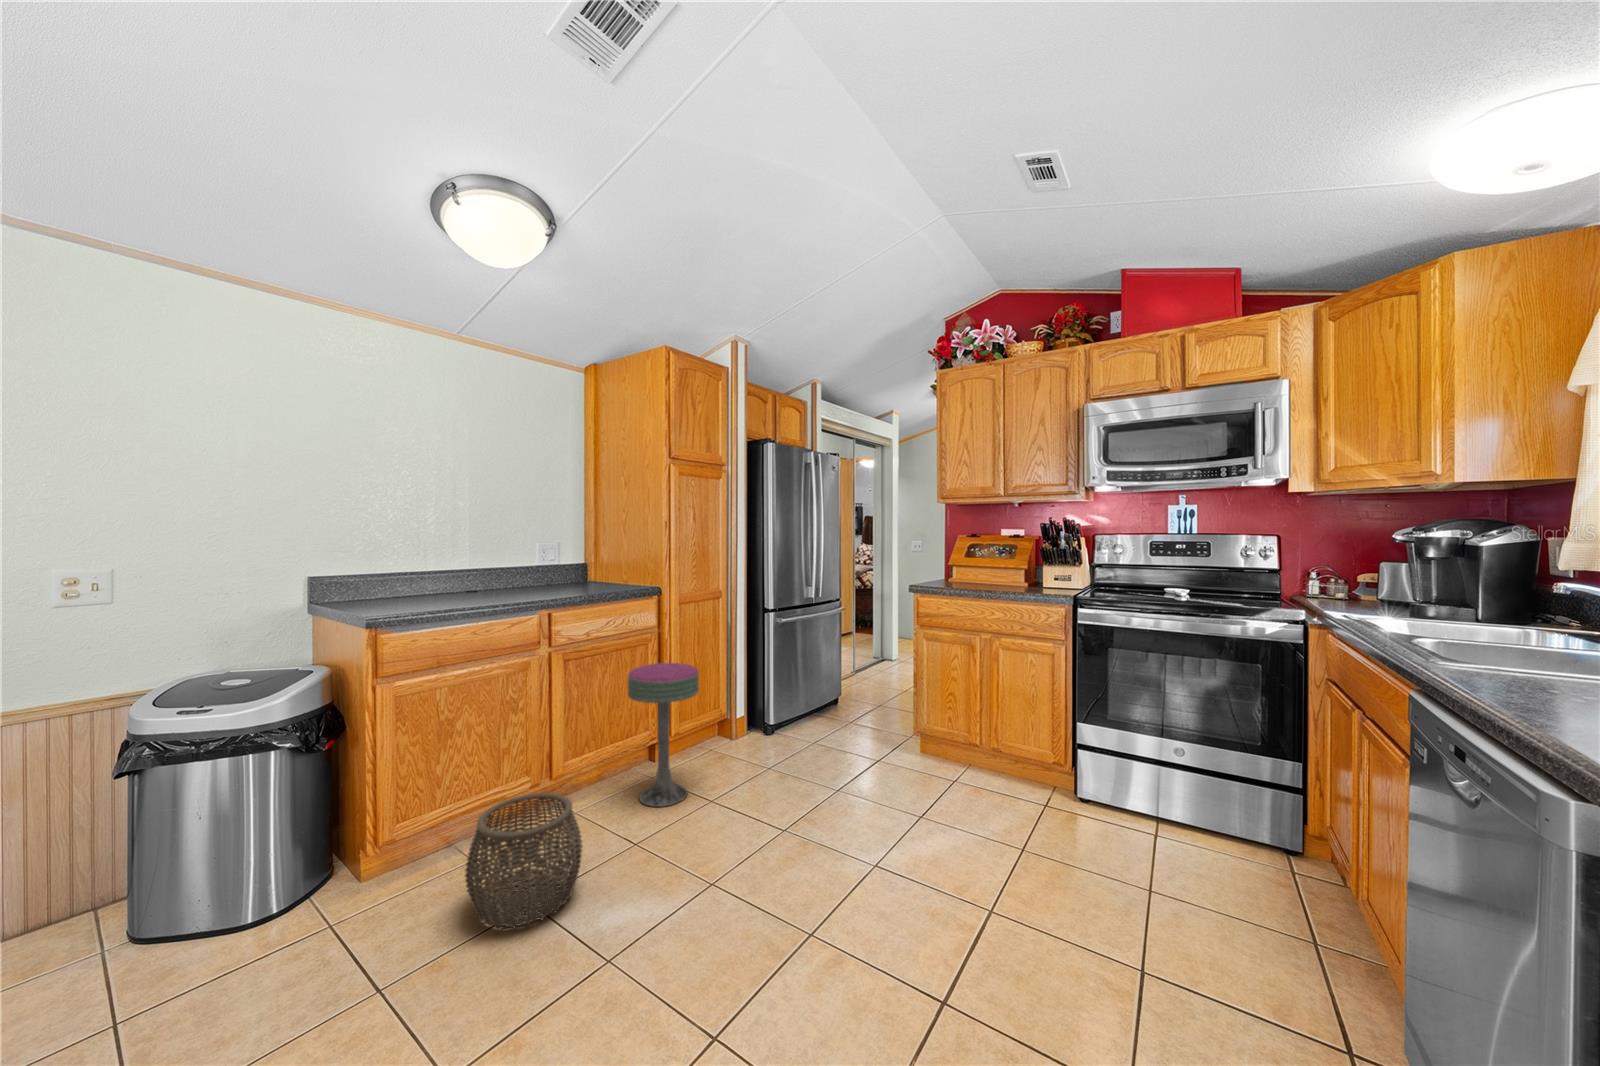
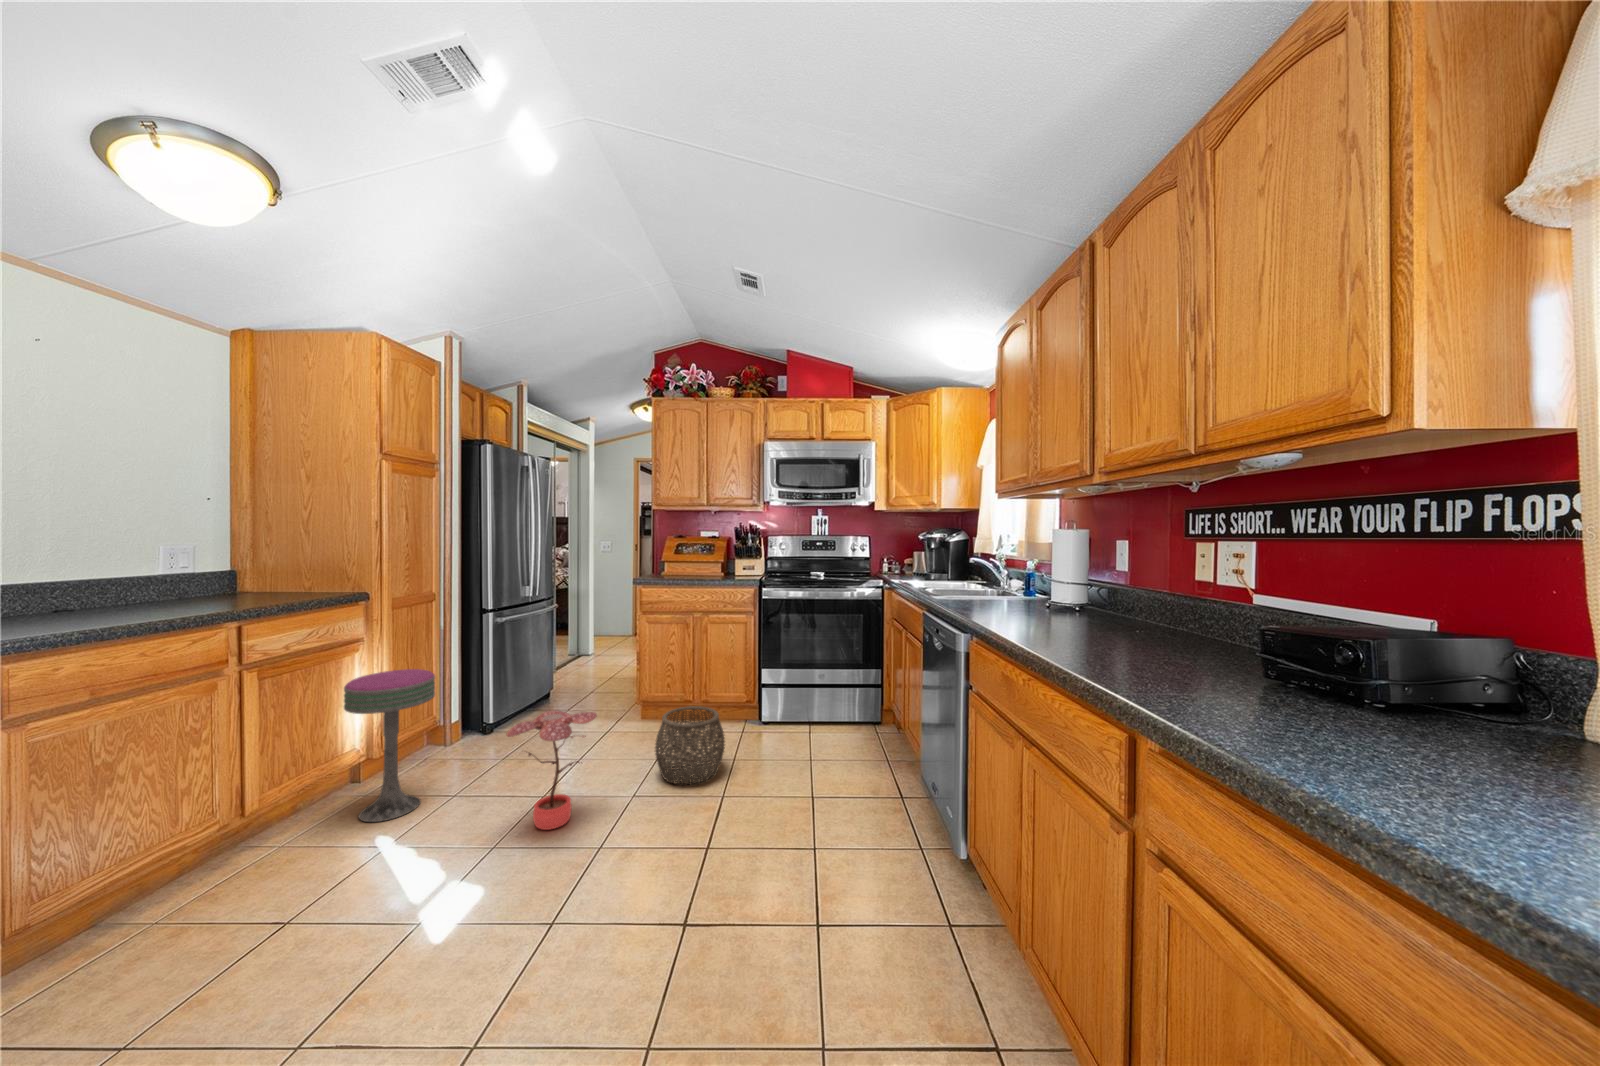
potted plant: none [735,731,830,870] -> present [506,711,597,830]
woven basket: present [465,793,582,929] -> present [655,706,725,785]

